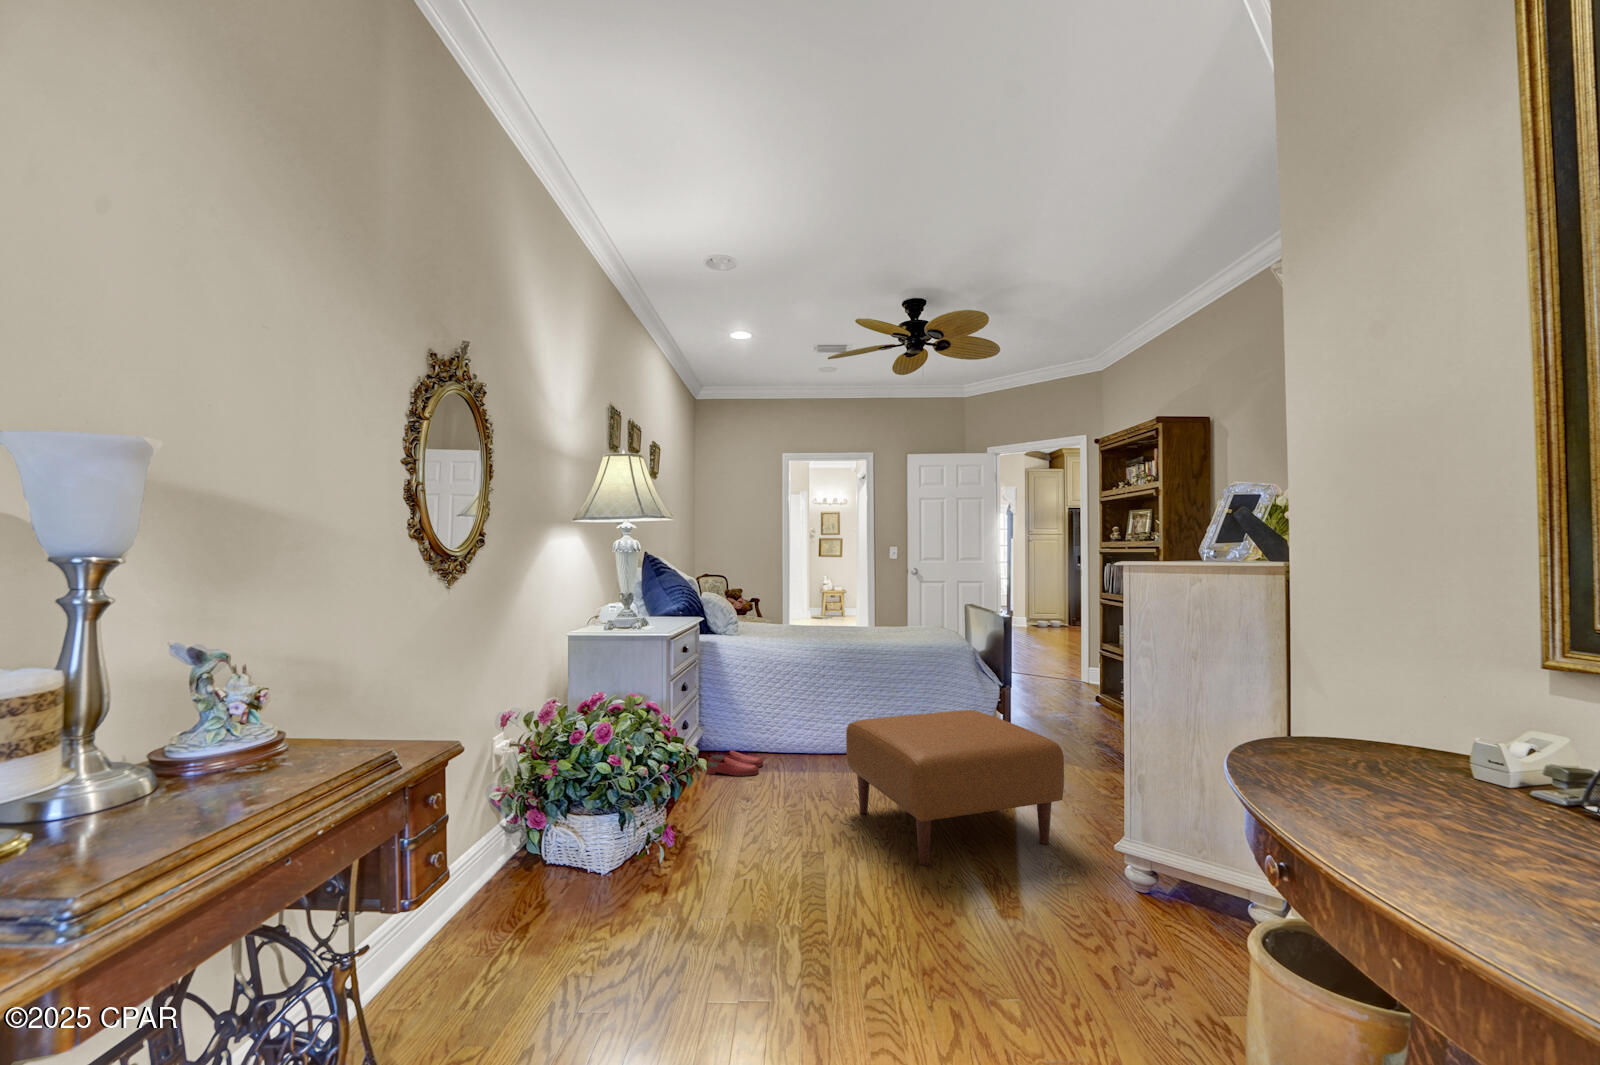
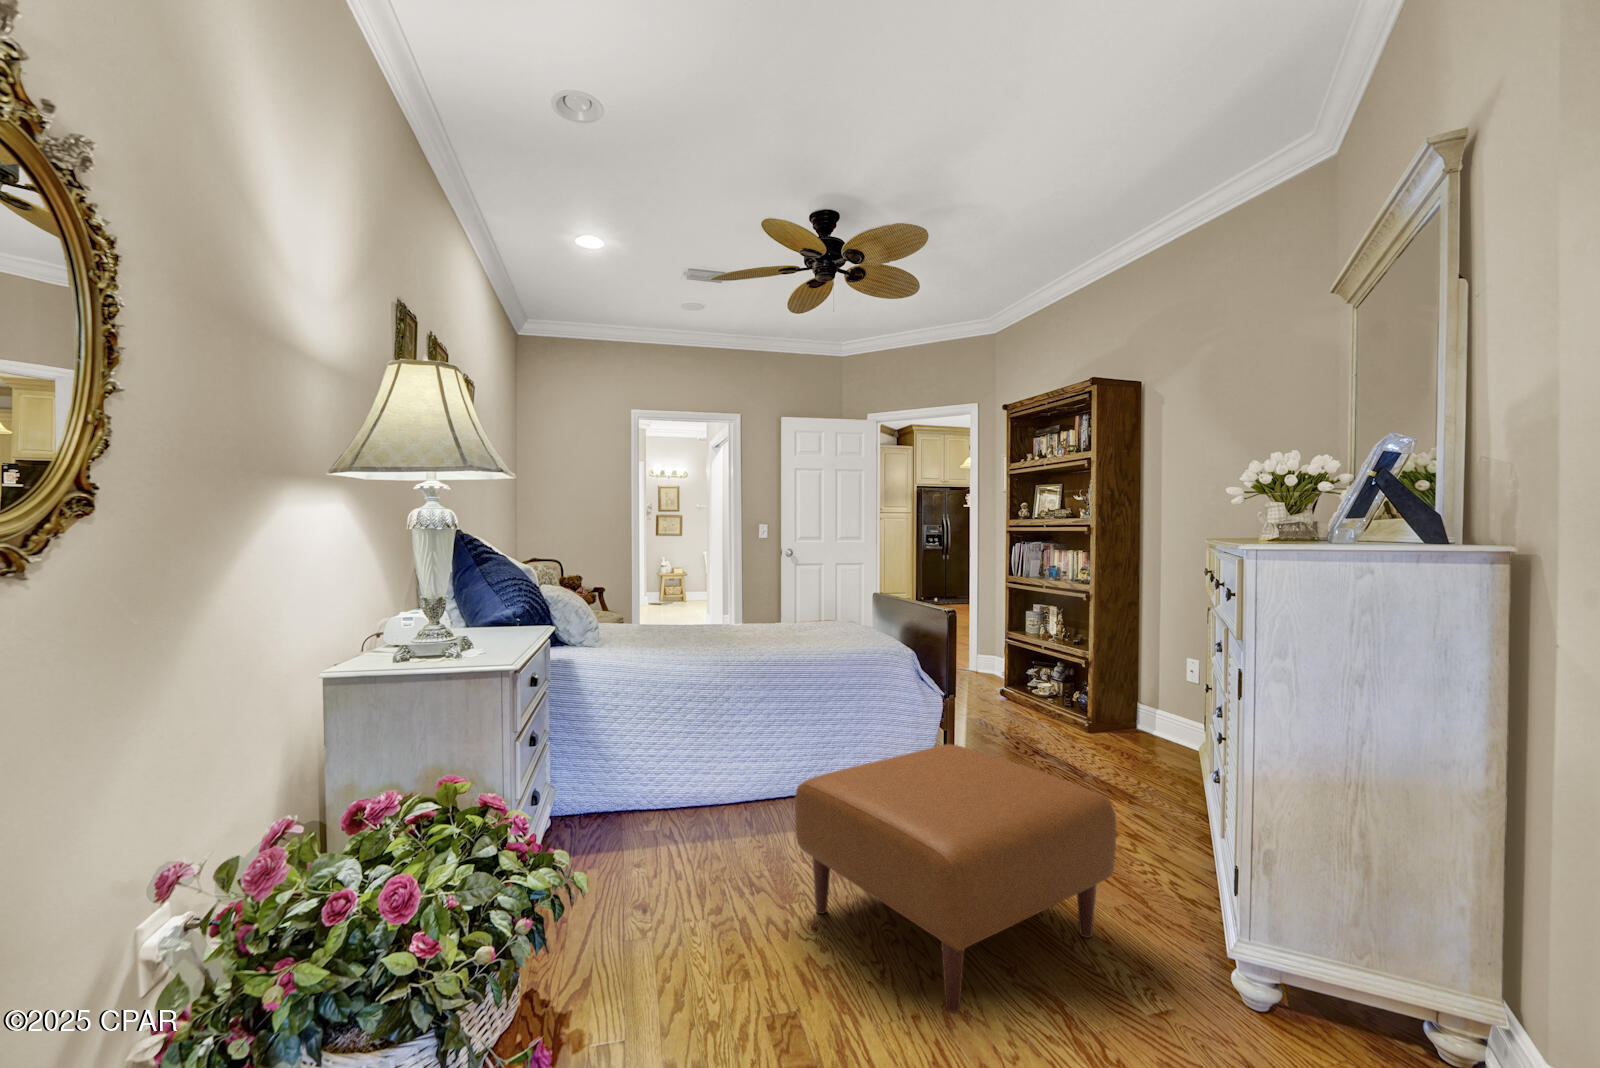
slippers: present [706,750,763,776] -> none [558,820,646,863]

